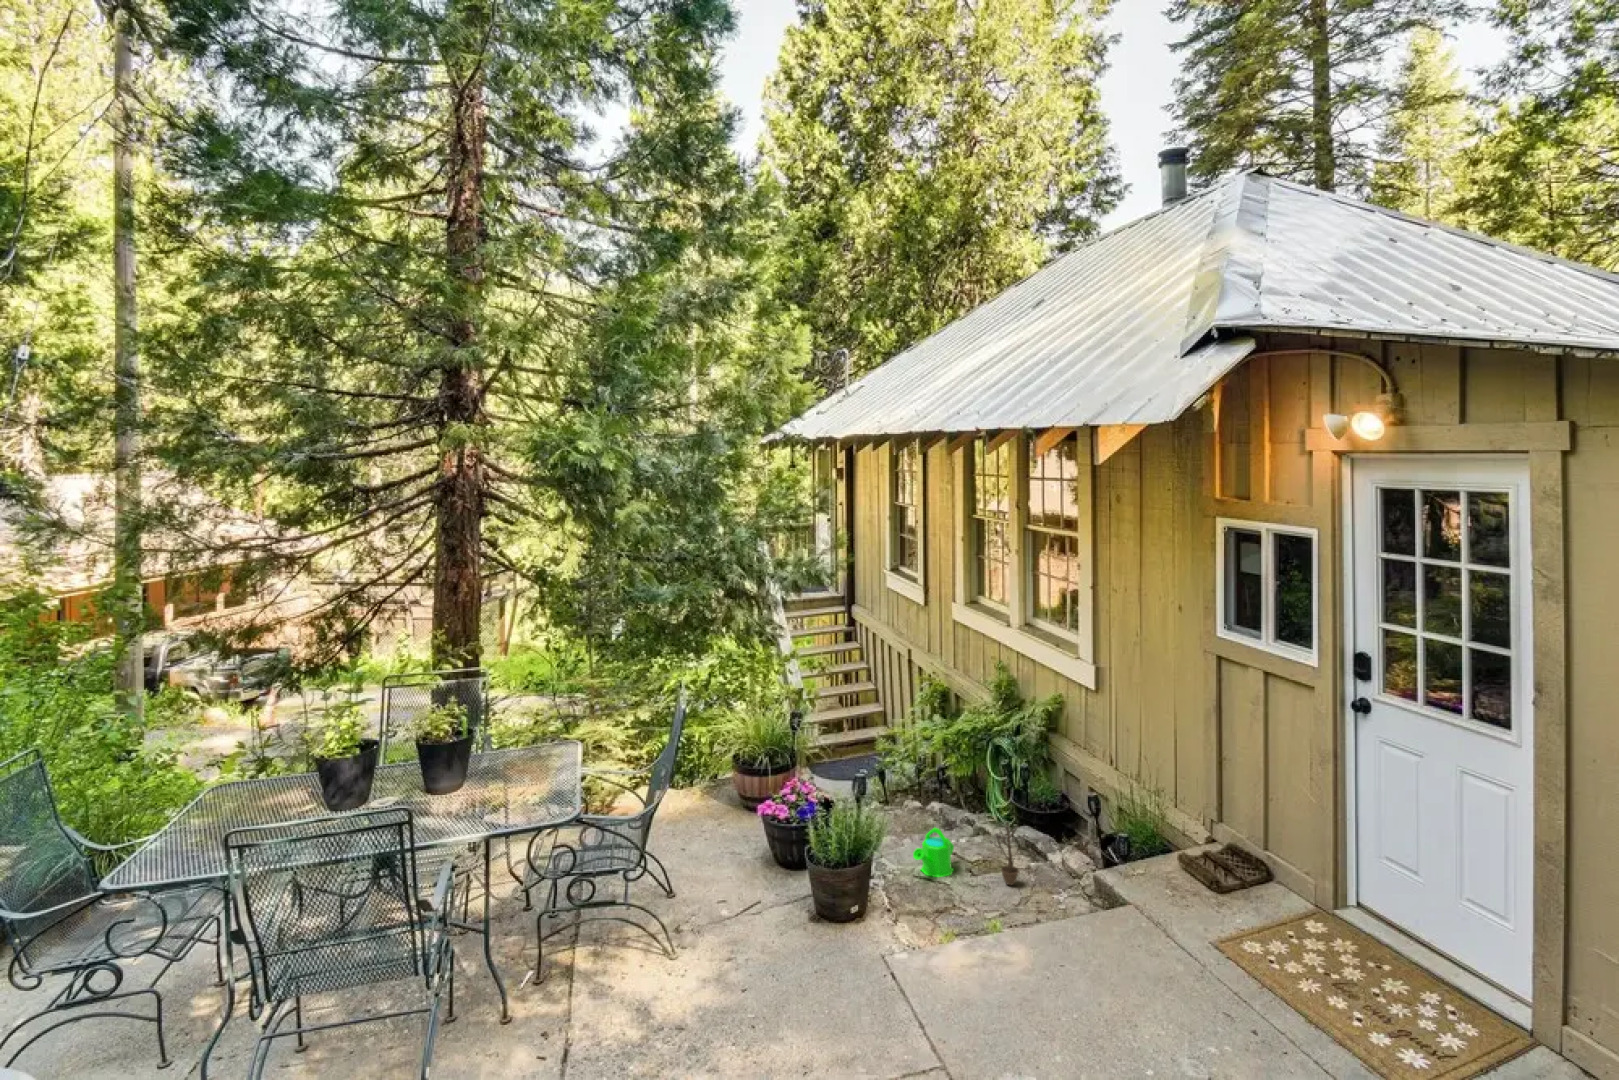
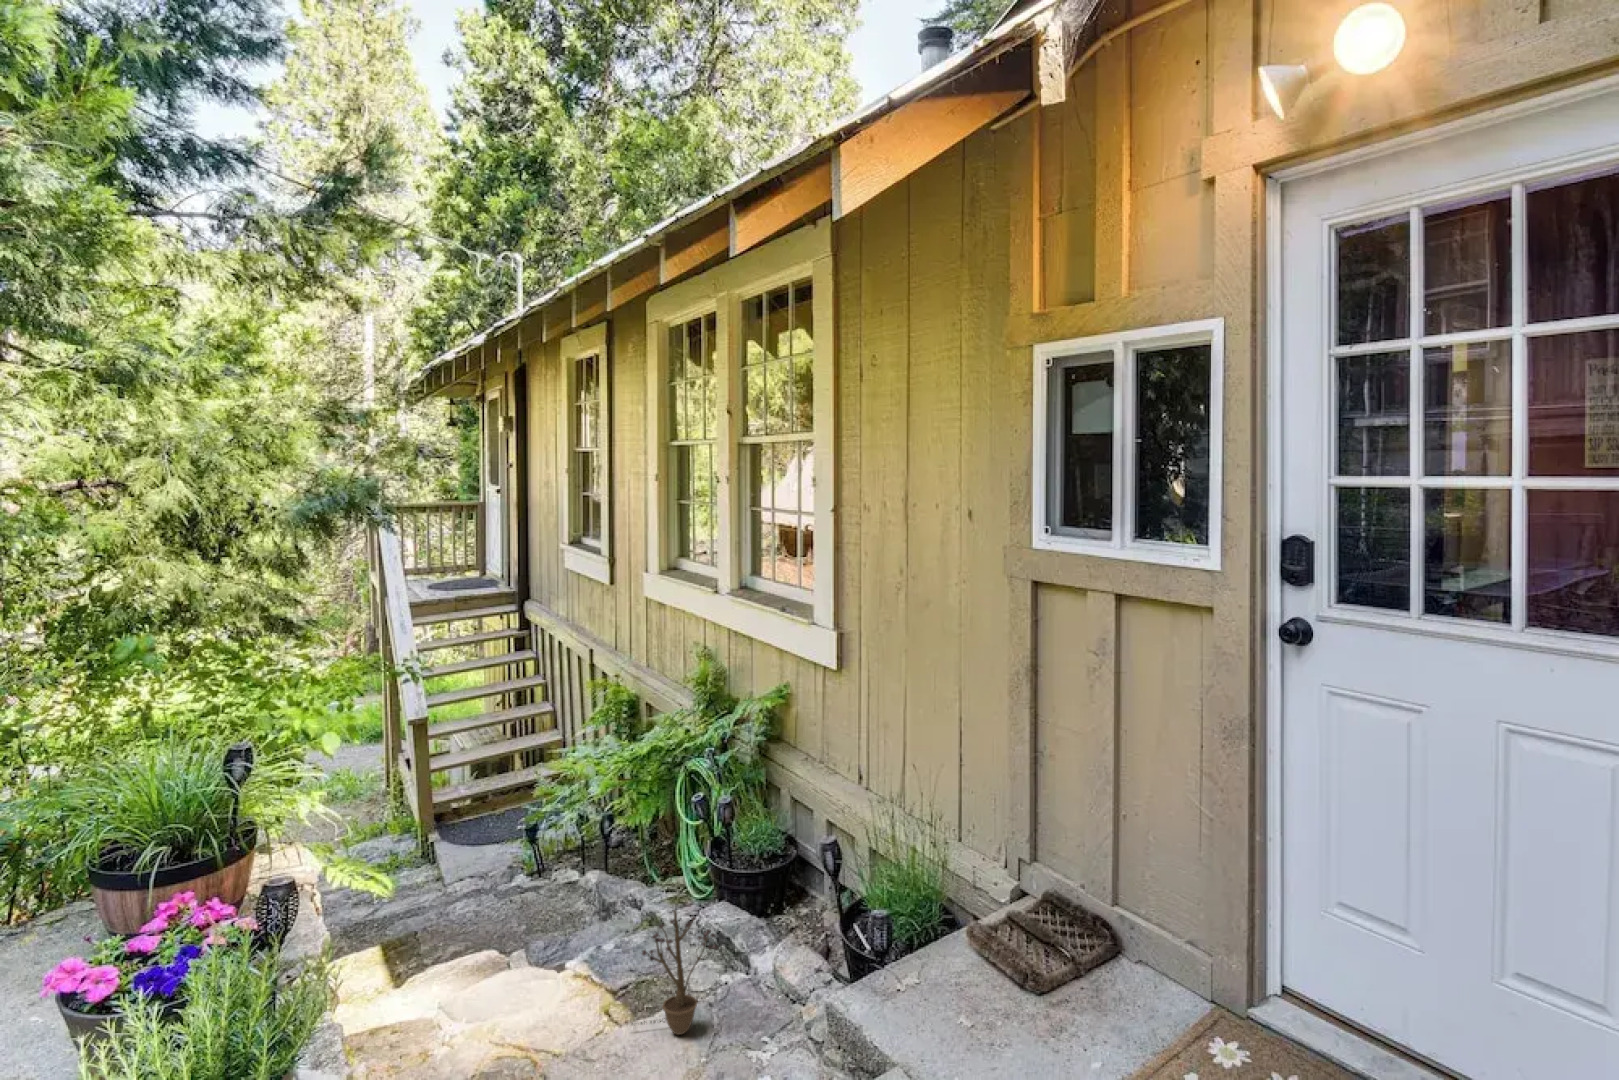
watering can: present [913,828,954,877] -> none [487,933,583,1036]

